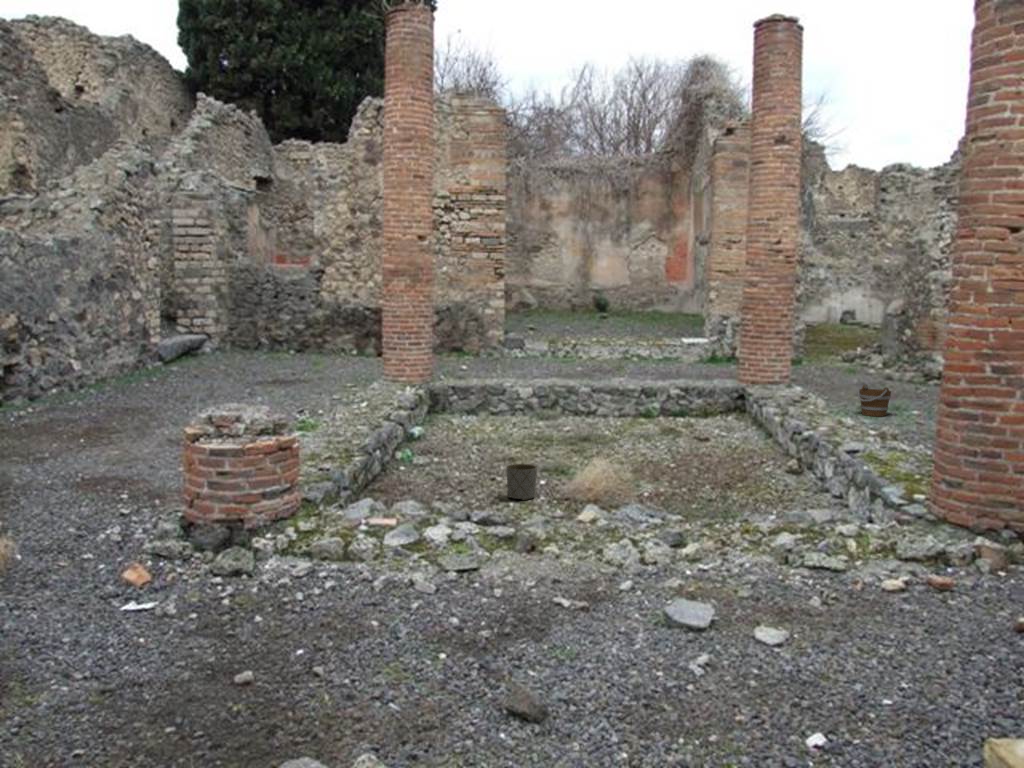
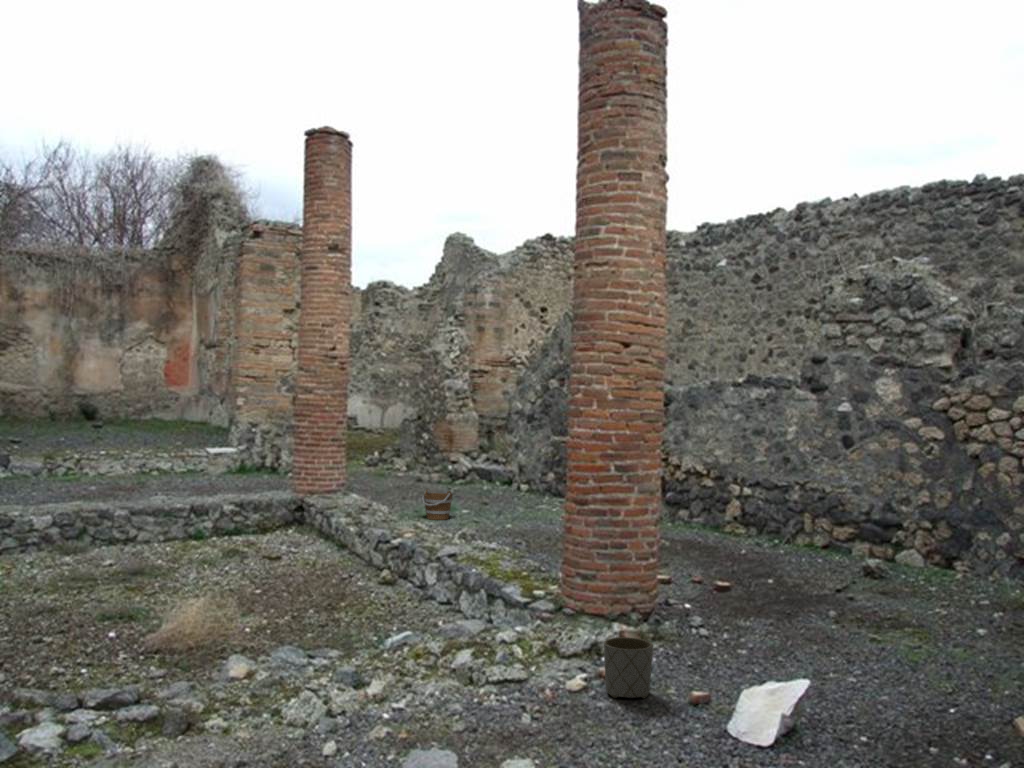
planter: present [507,464,537,500] -> present [604,637,653,698]

